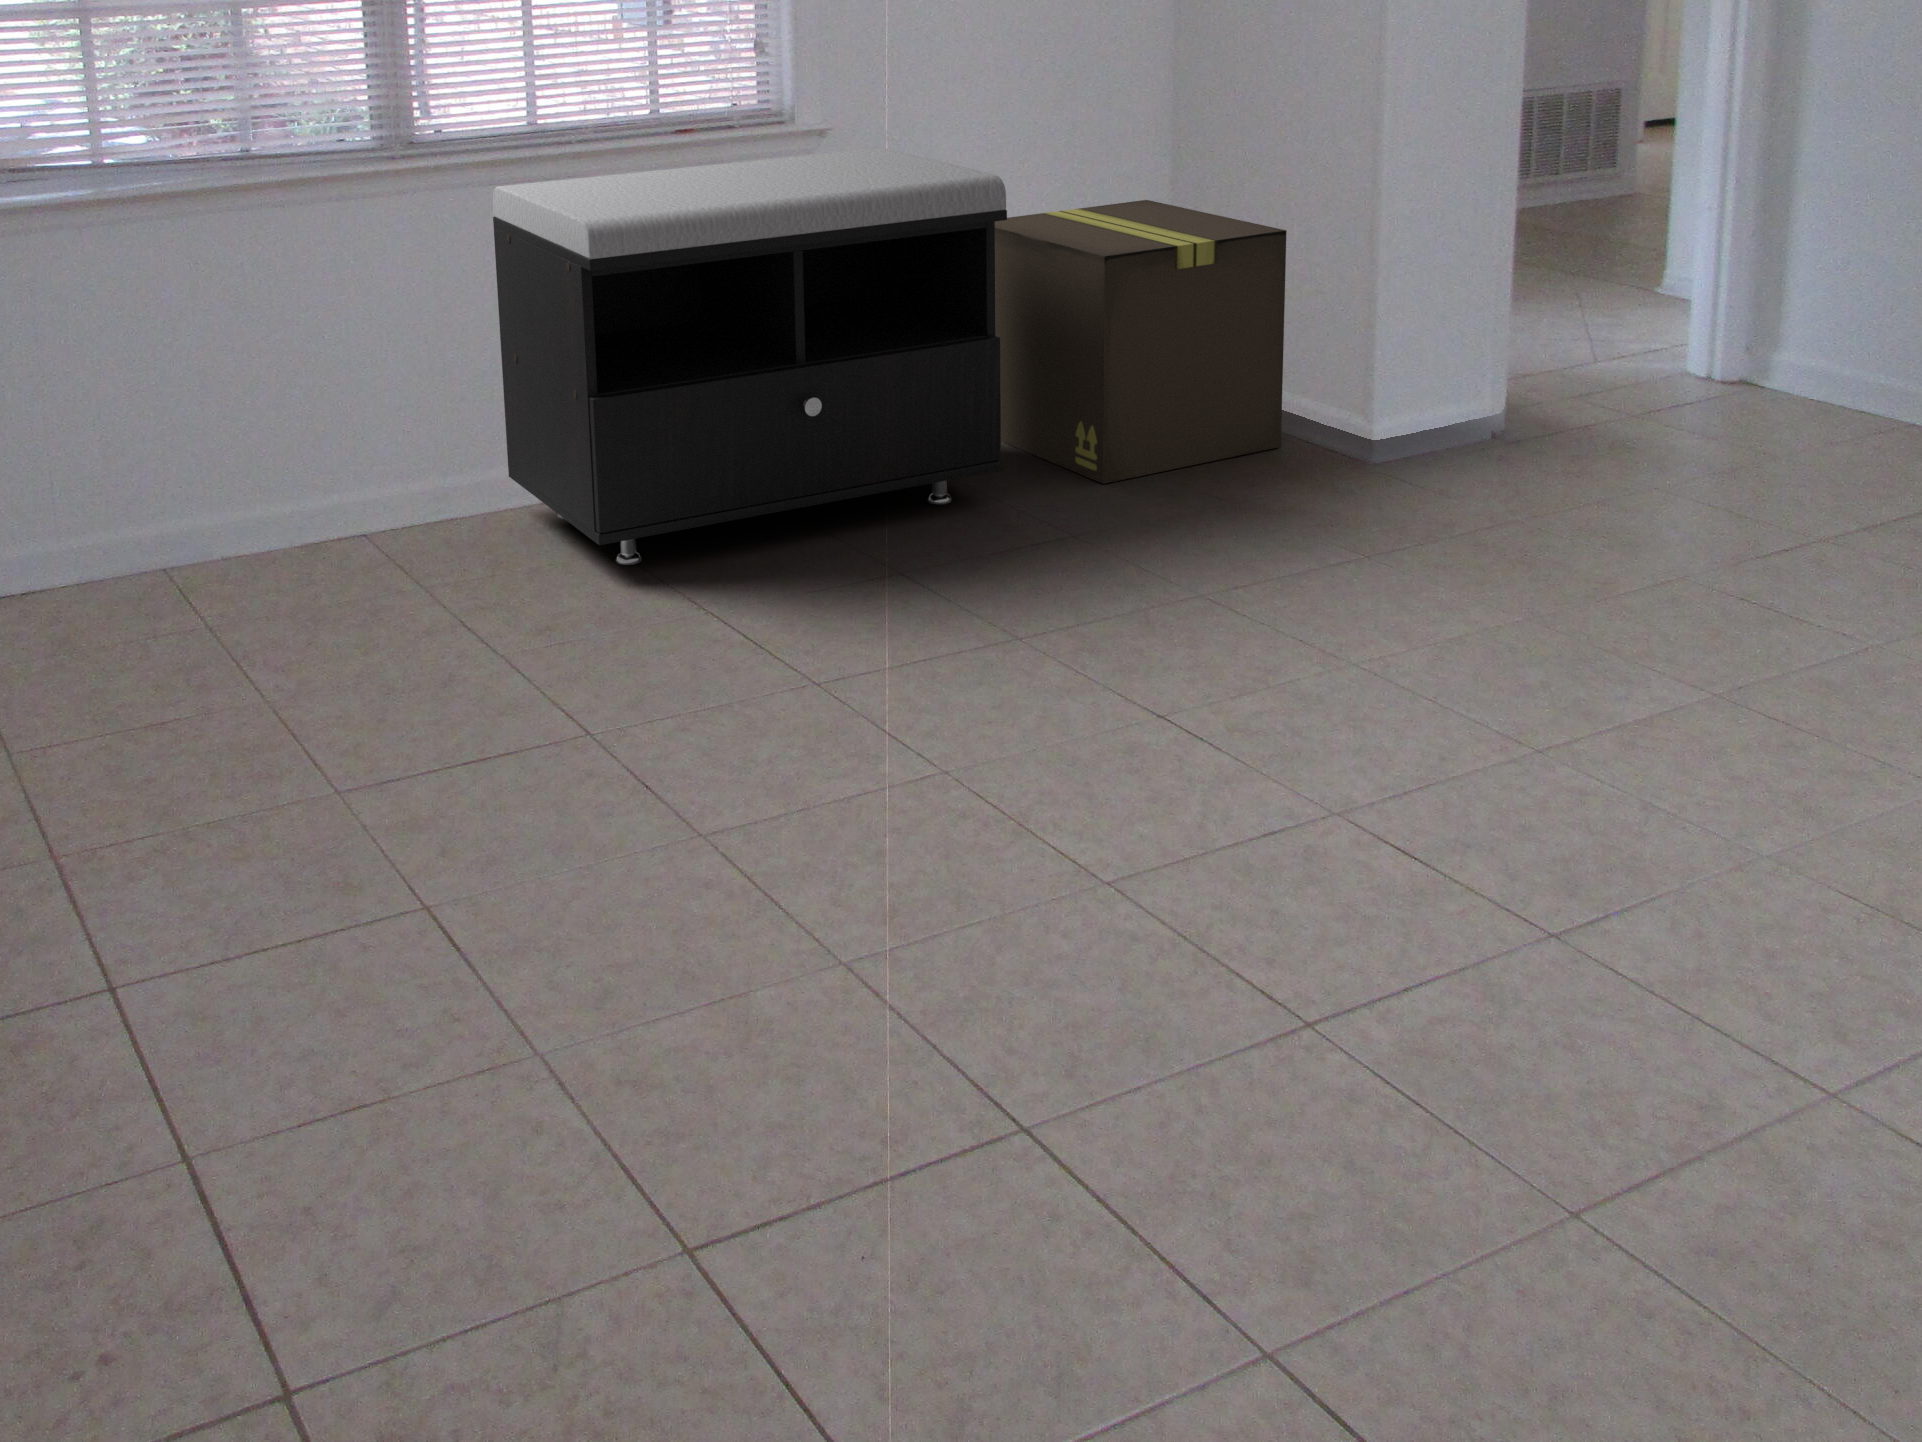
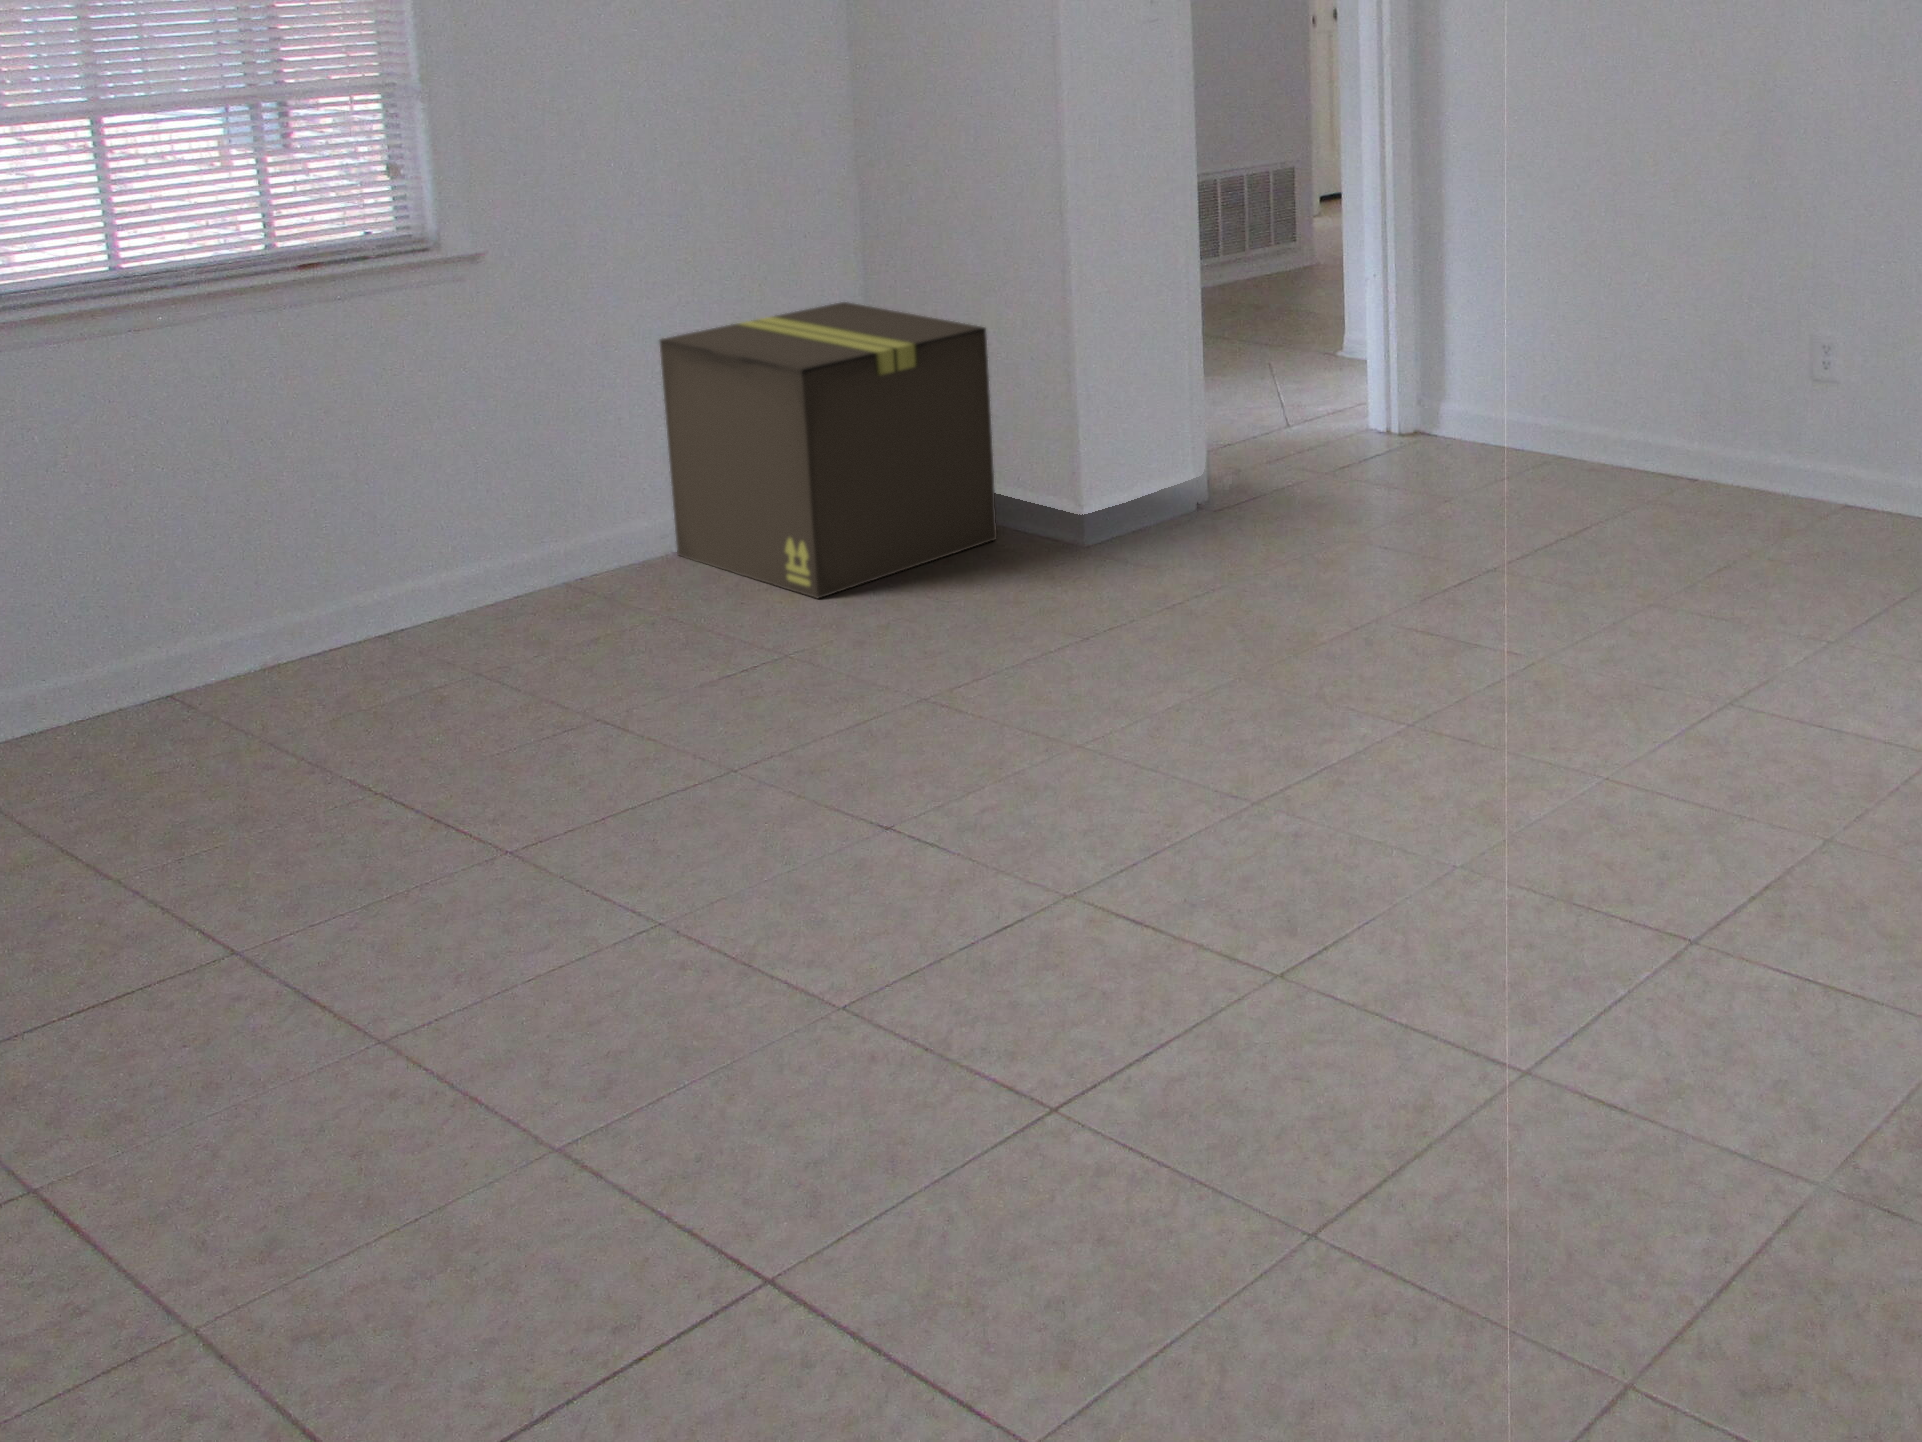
storage bench: present [493,148,1007,565] -> none [71,270,707,758]

